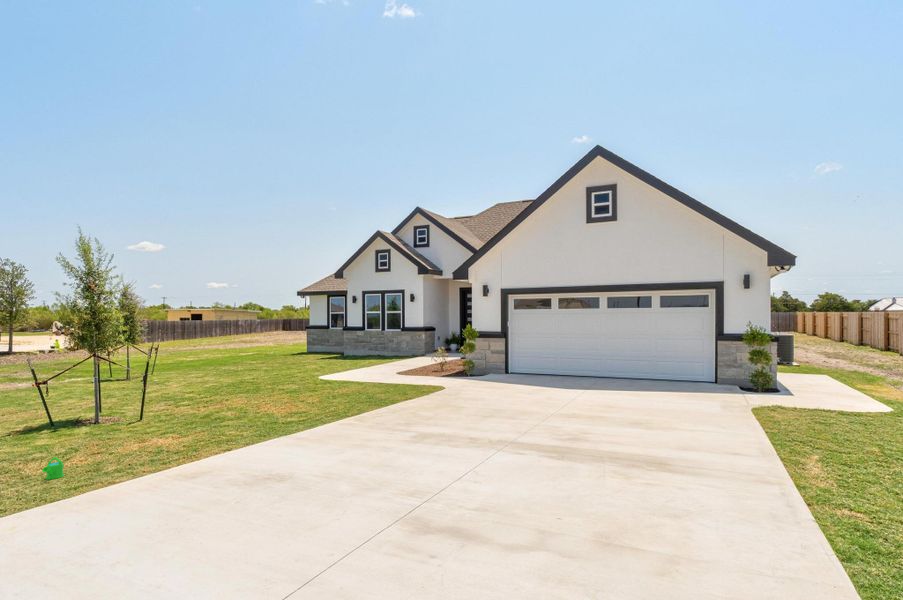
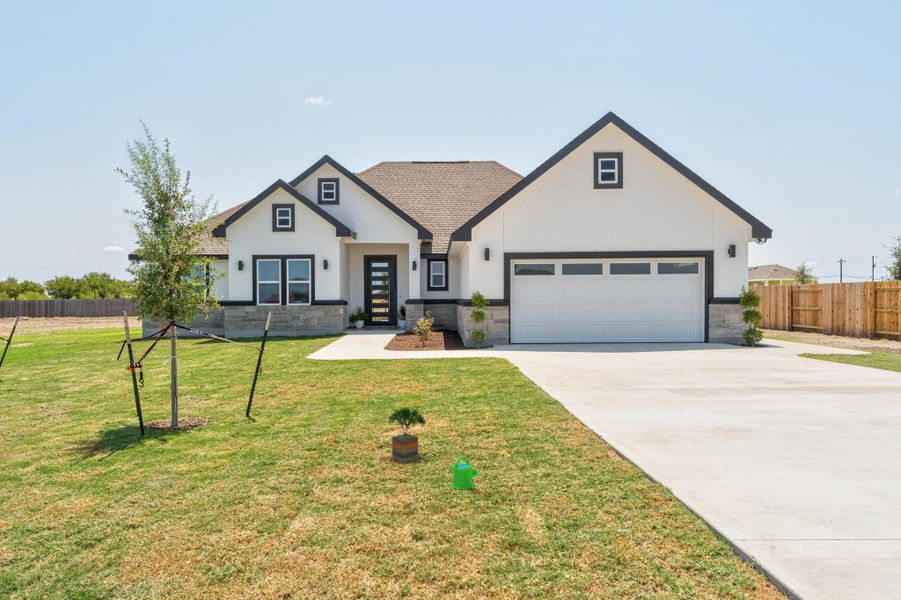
potted tree: none [82,421,110,458] -> present [388,408,426,464]

